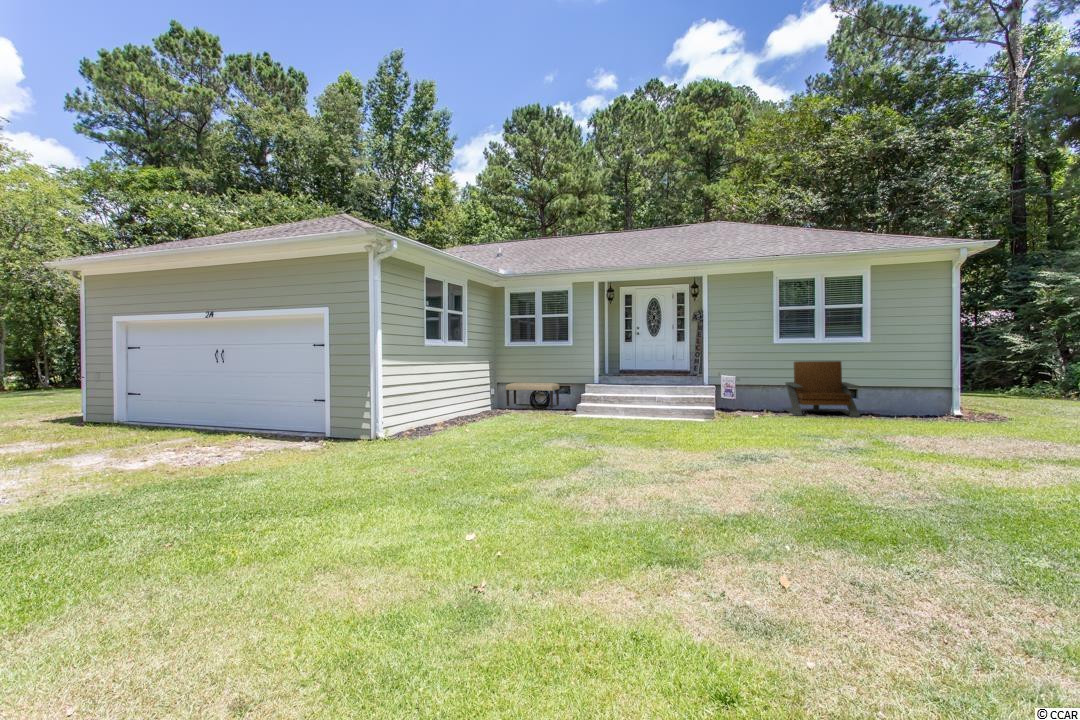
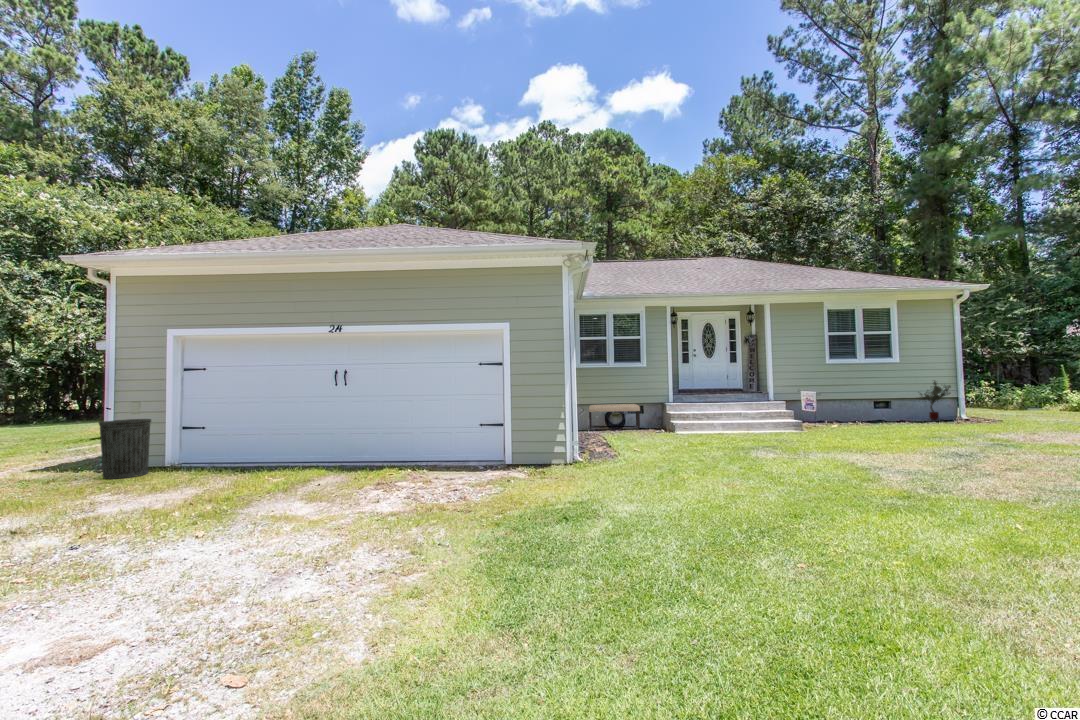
lounge chair: present [785,361,860,417] -> none [839,378,913,425]
potted tree: none [884,365,933,414] -> present [917,381,951,420]
trash can: none [55,386,99,431] -> present [99,419,151,479]

